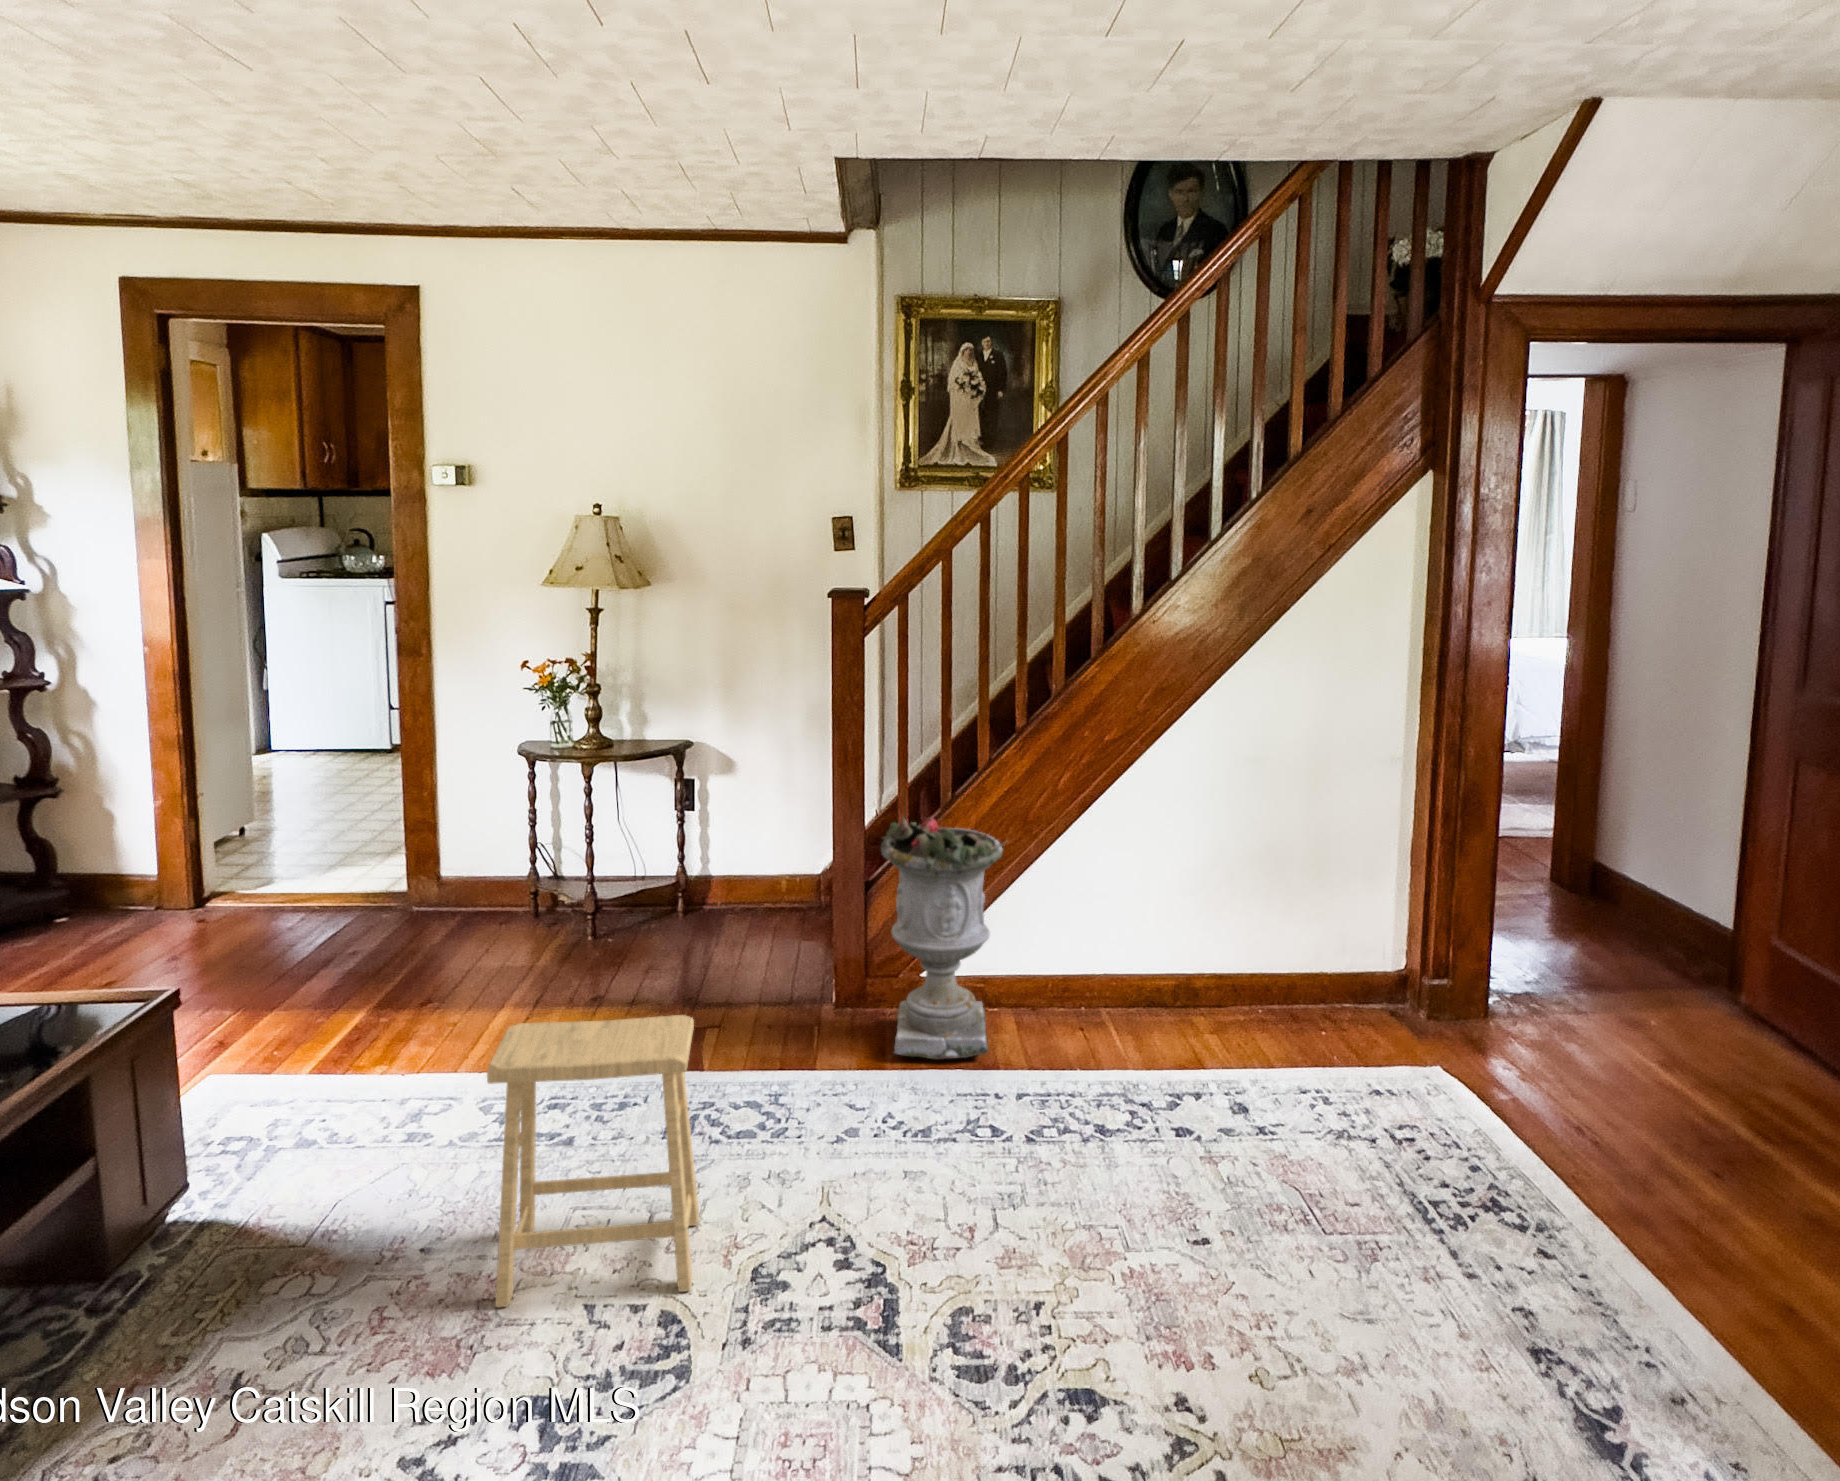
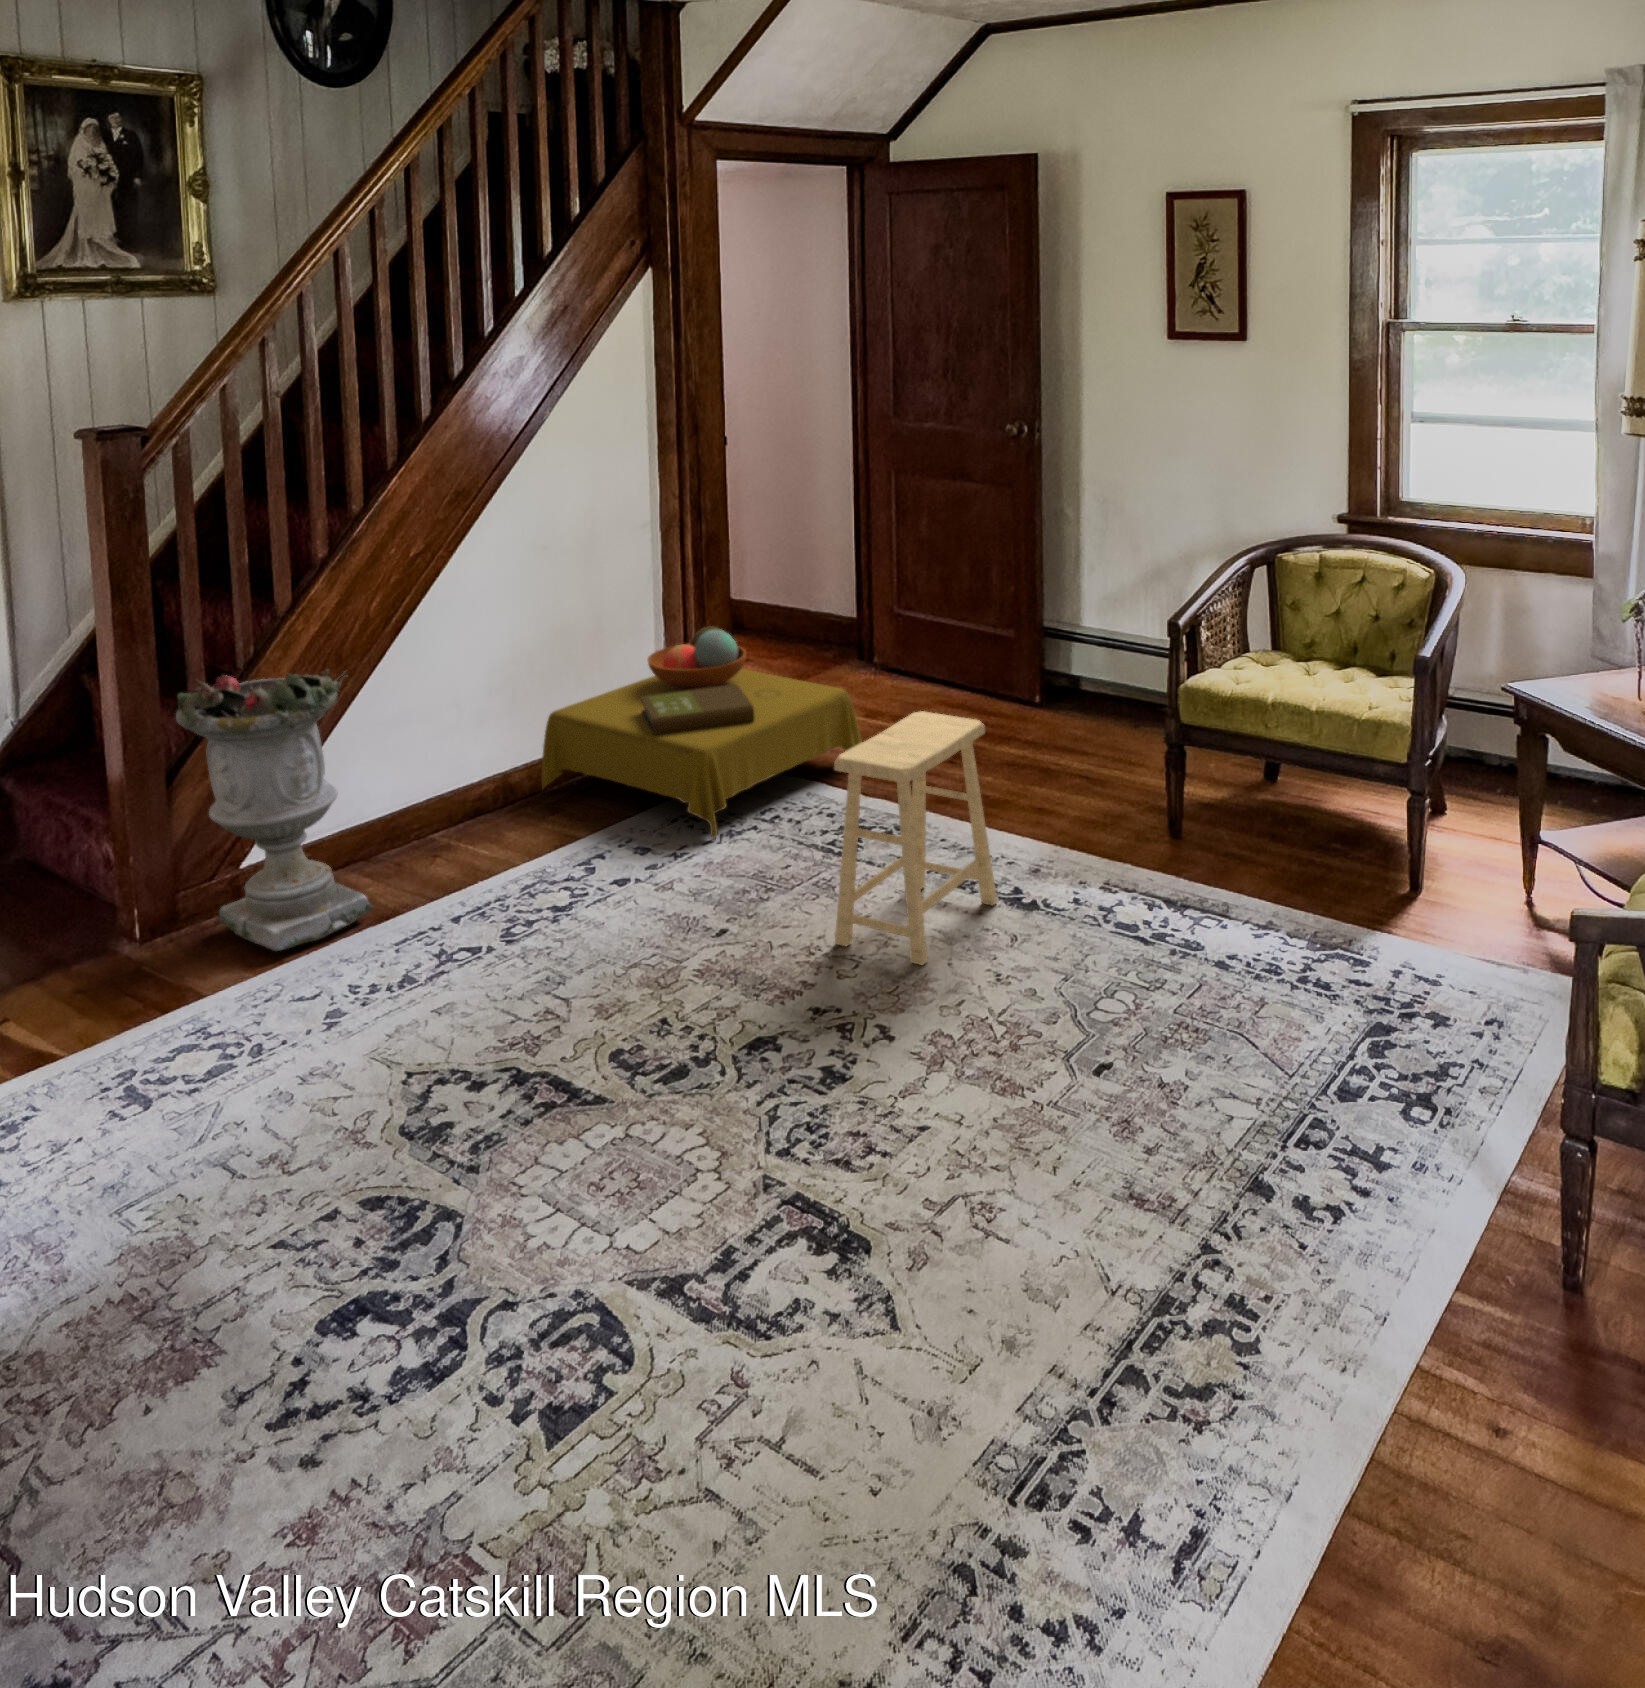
side table: none [1235,903,1588,1132] -> present [542,626,862,839]
footstool: present [487,1015,699,1307] -> present [834,711,997,965]

